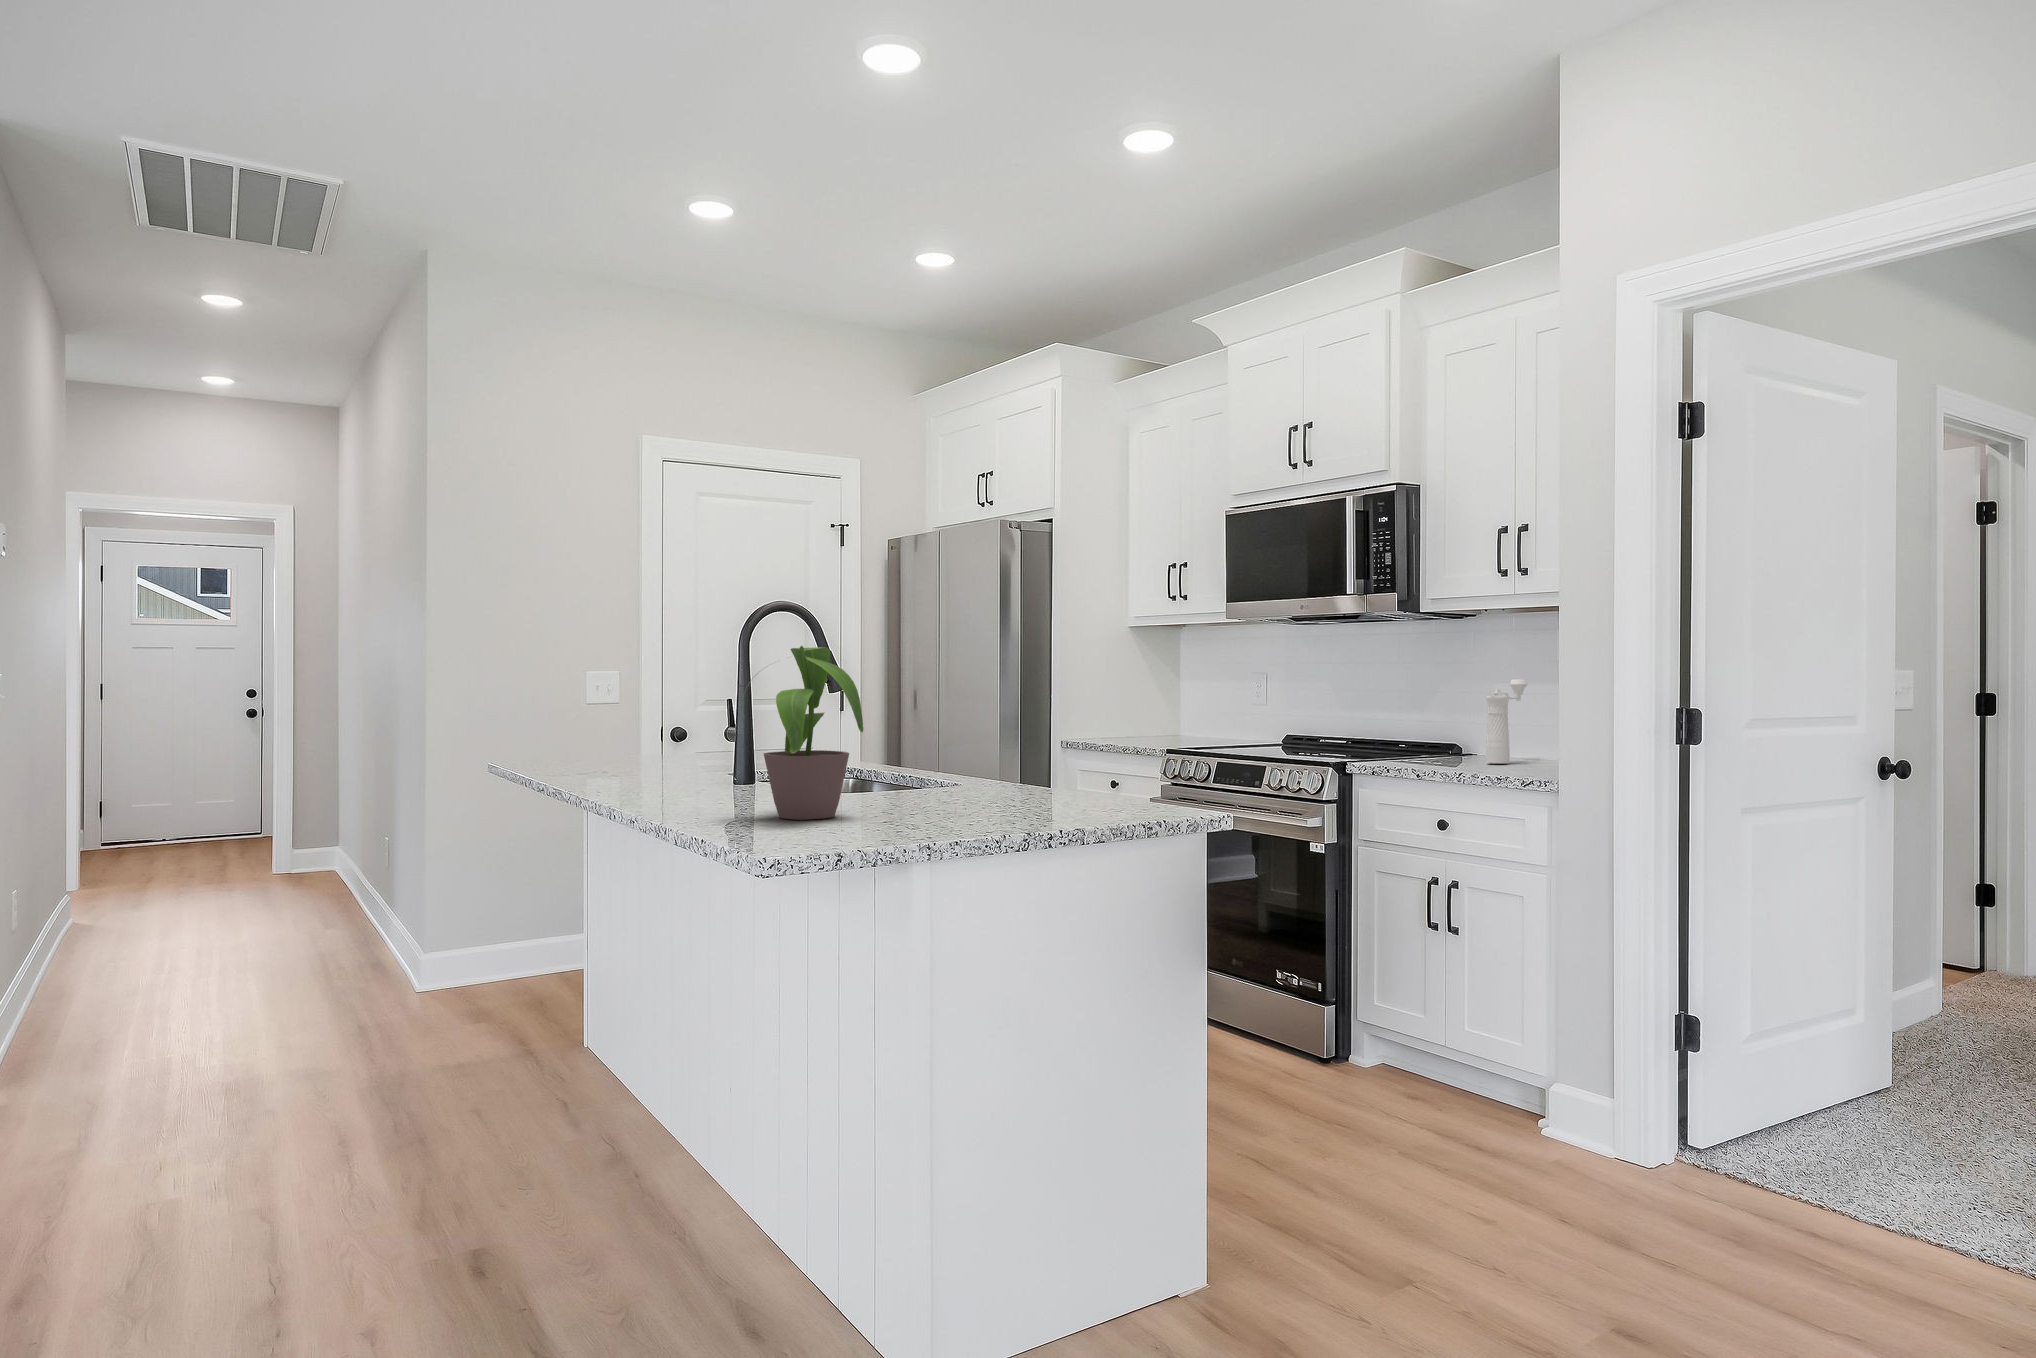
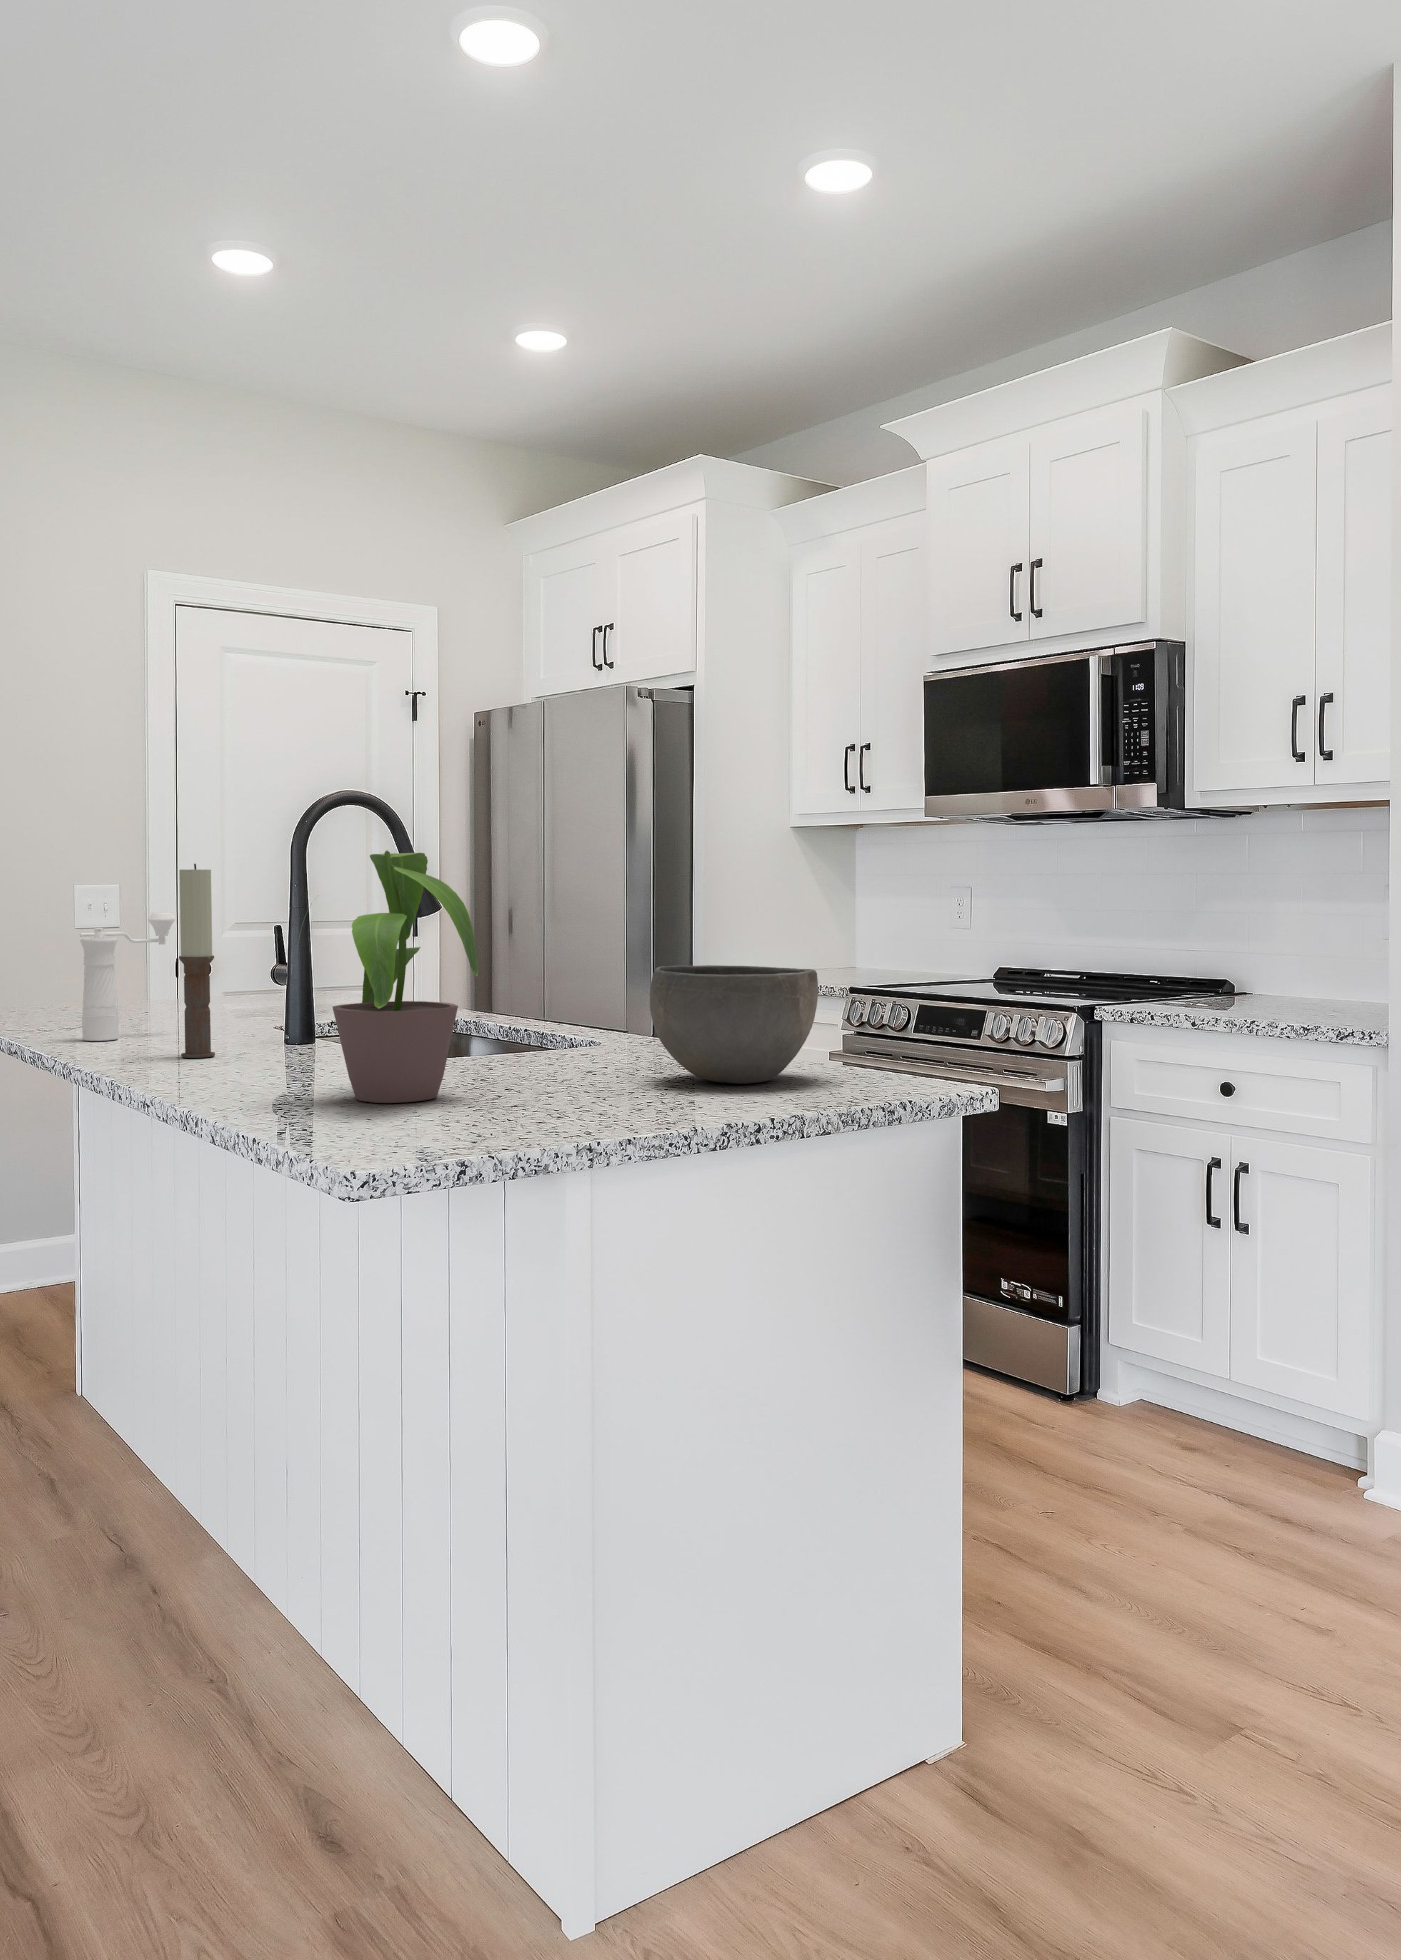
candle: none [661,654,685,792] -> present [179,864,215,1058]
pepper mill: present [1486,679,1527,764] -> present [80,912,175,1041]
bowl: none [986,727,1105,810] -> present [650,965,818,1084]

